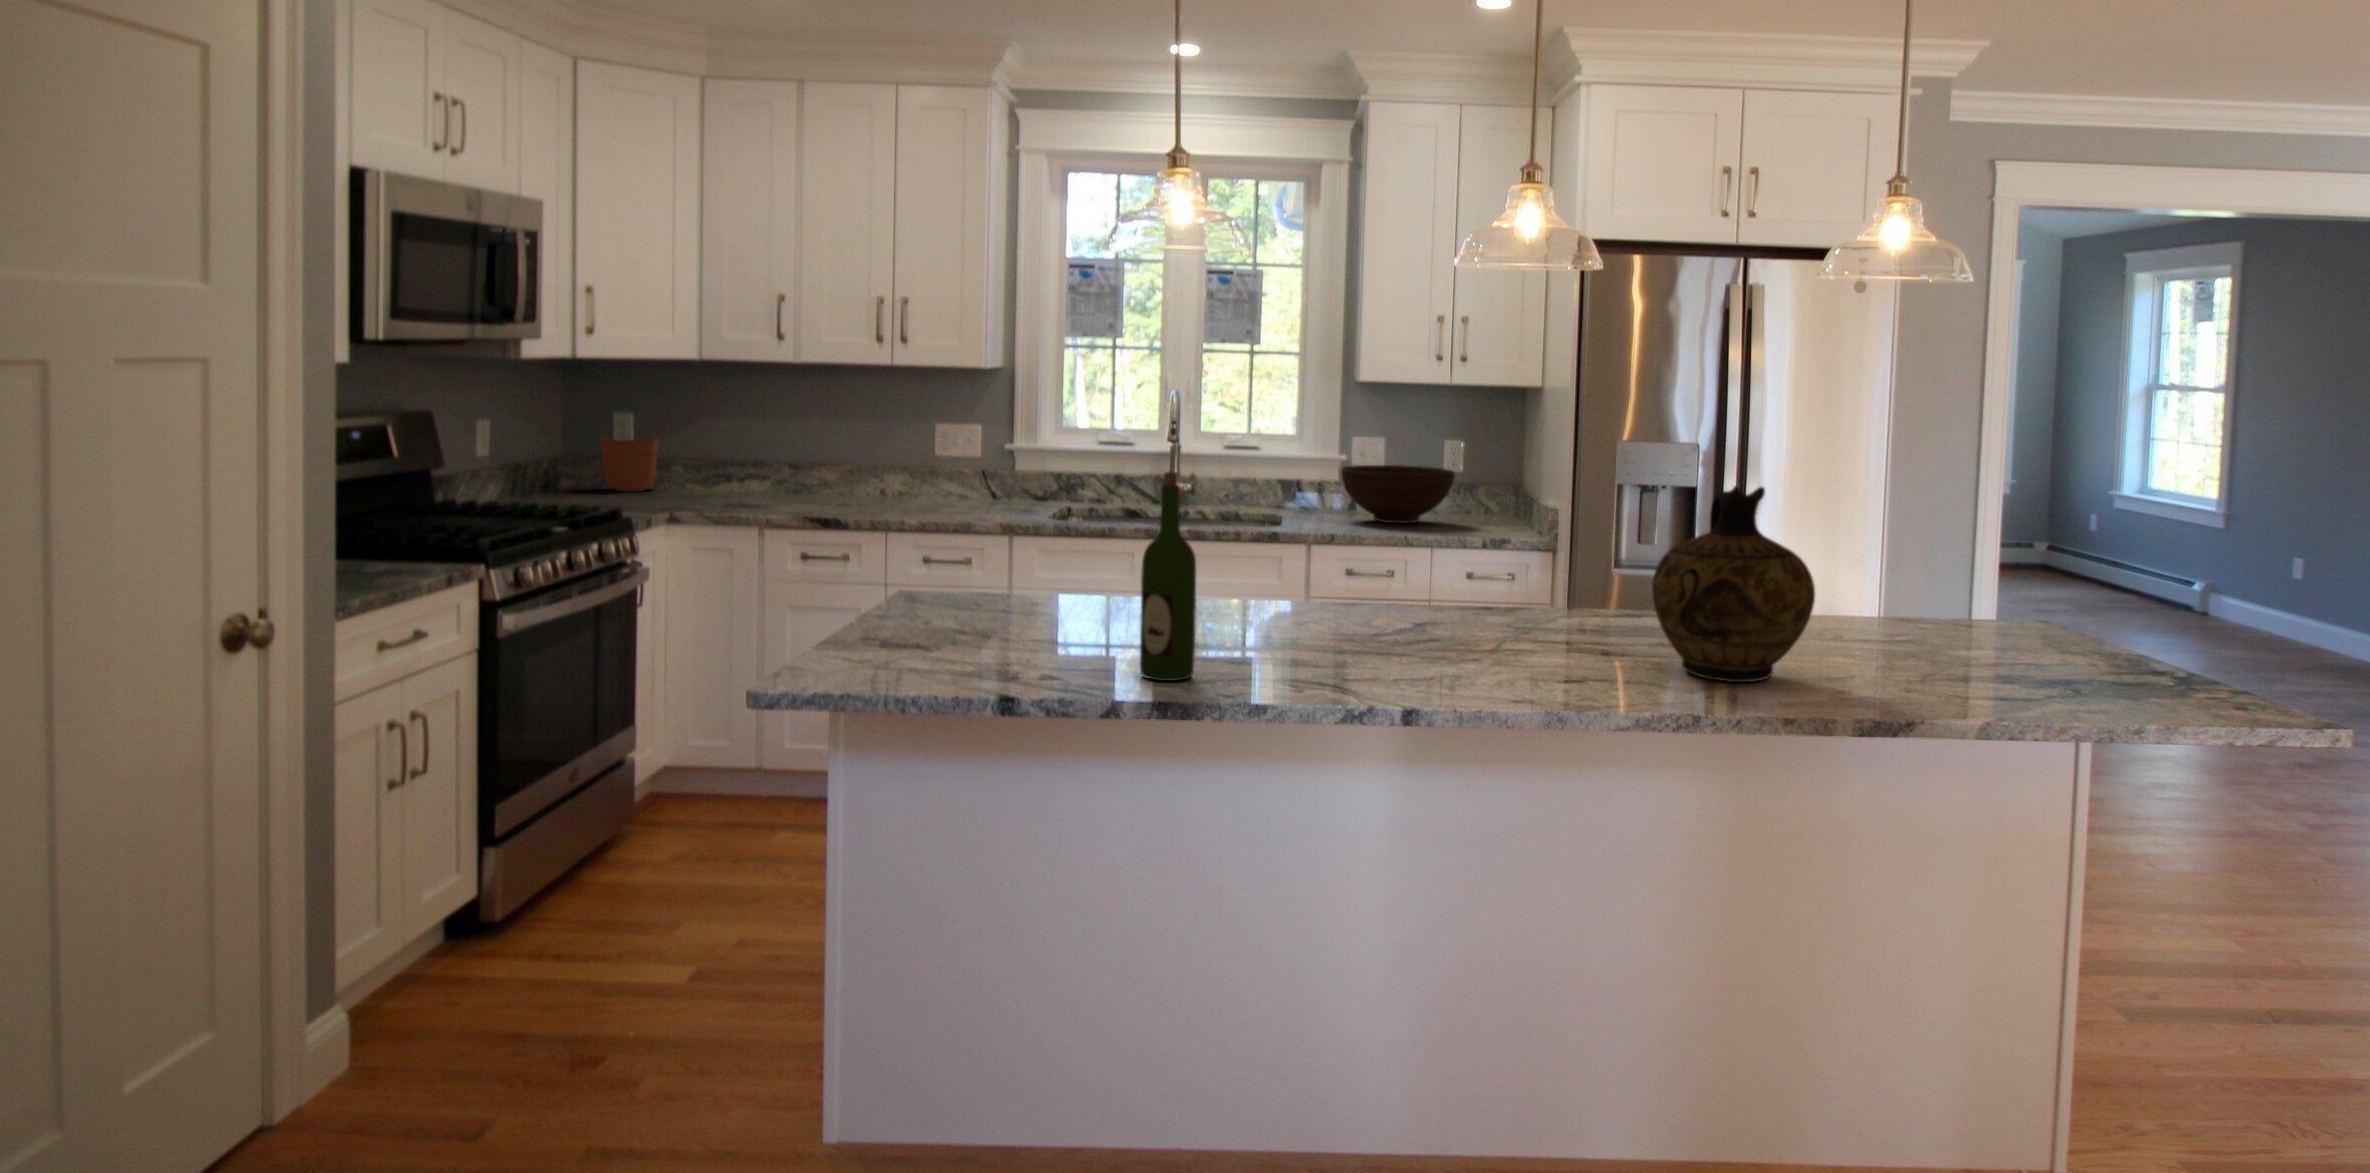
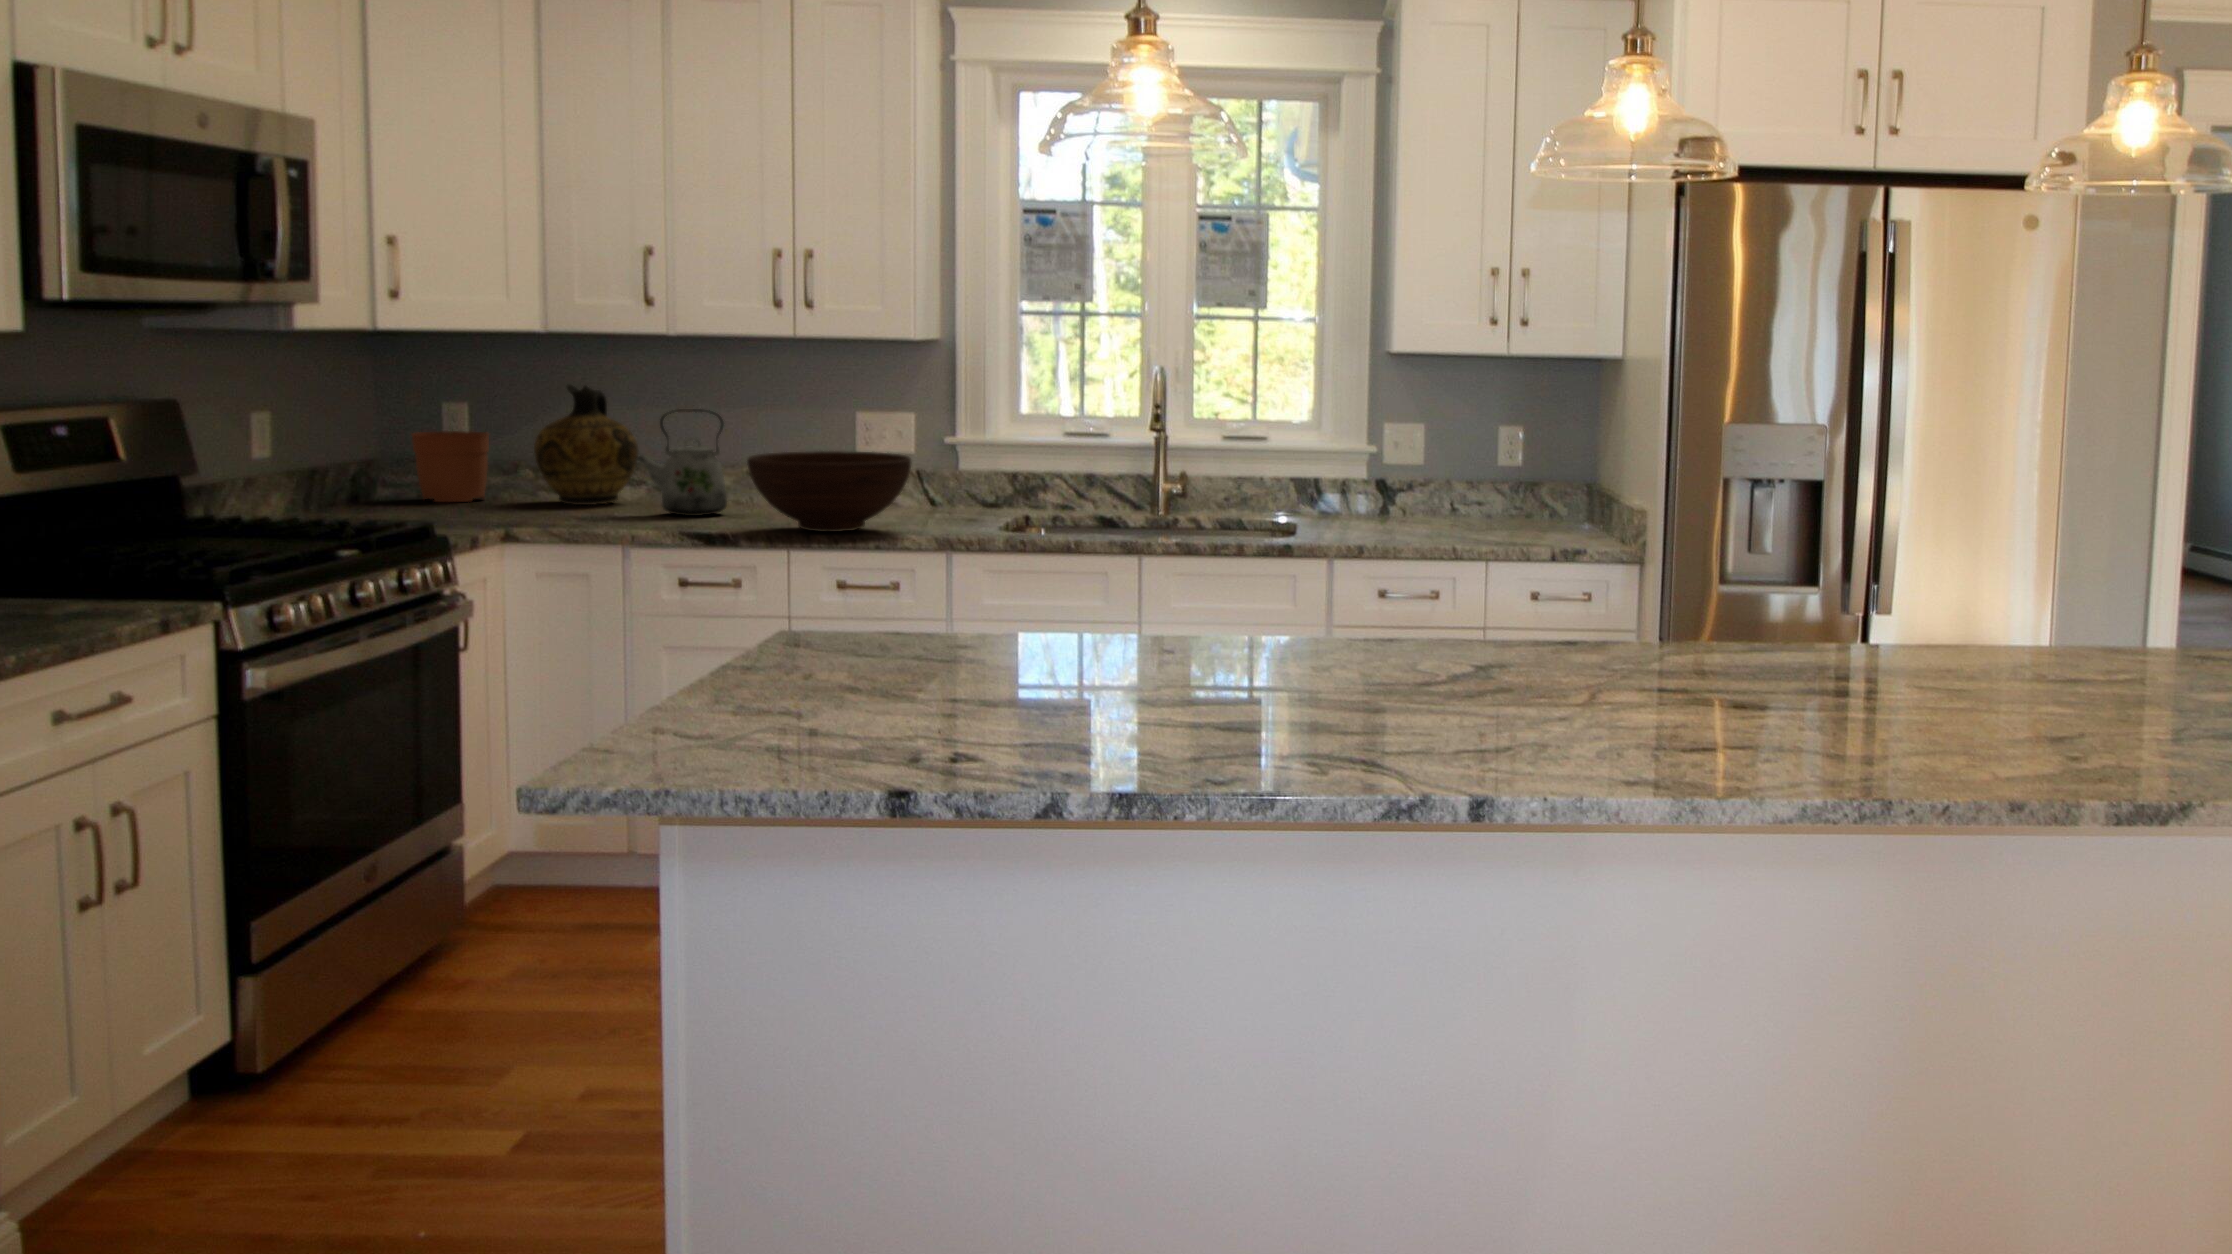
kettle: none [770,421,839,504] -> present [635,409,727,516]
fruit bowl: present [1341,465,1455,523] -> present [747,451,911,532]
wine bottle: present [1140,472,1196,681] -> none [1105,469,1180,756]
ceramic jug: present [1652,486,1815,682] -> present [534,385,639,505]

